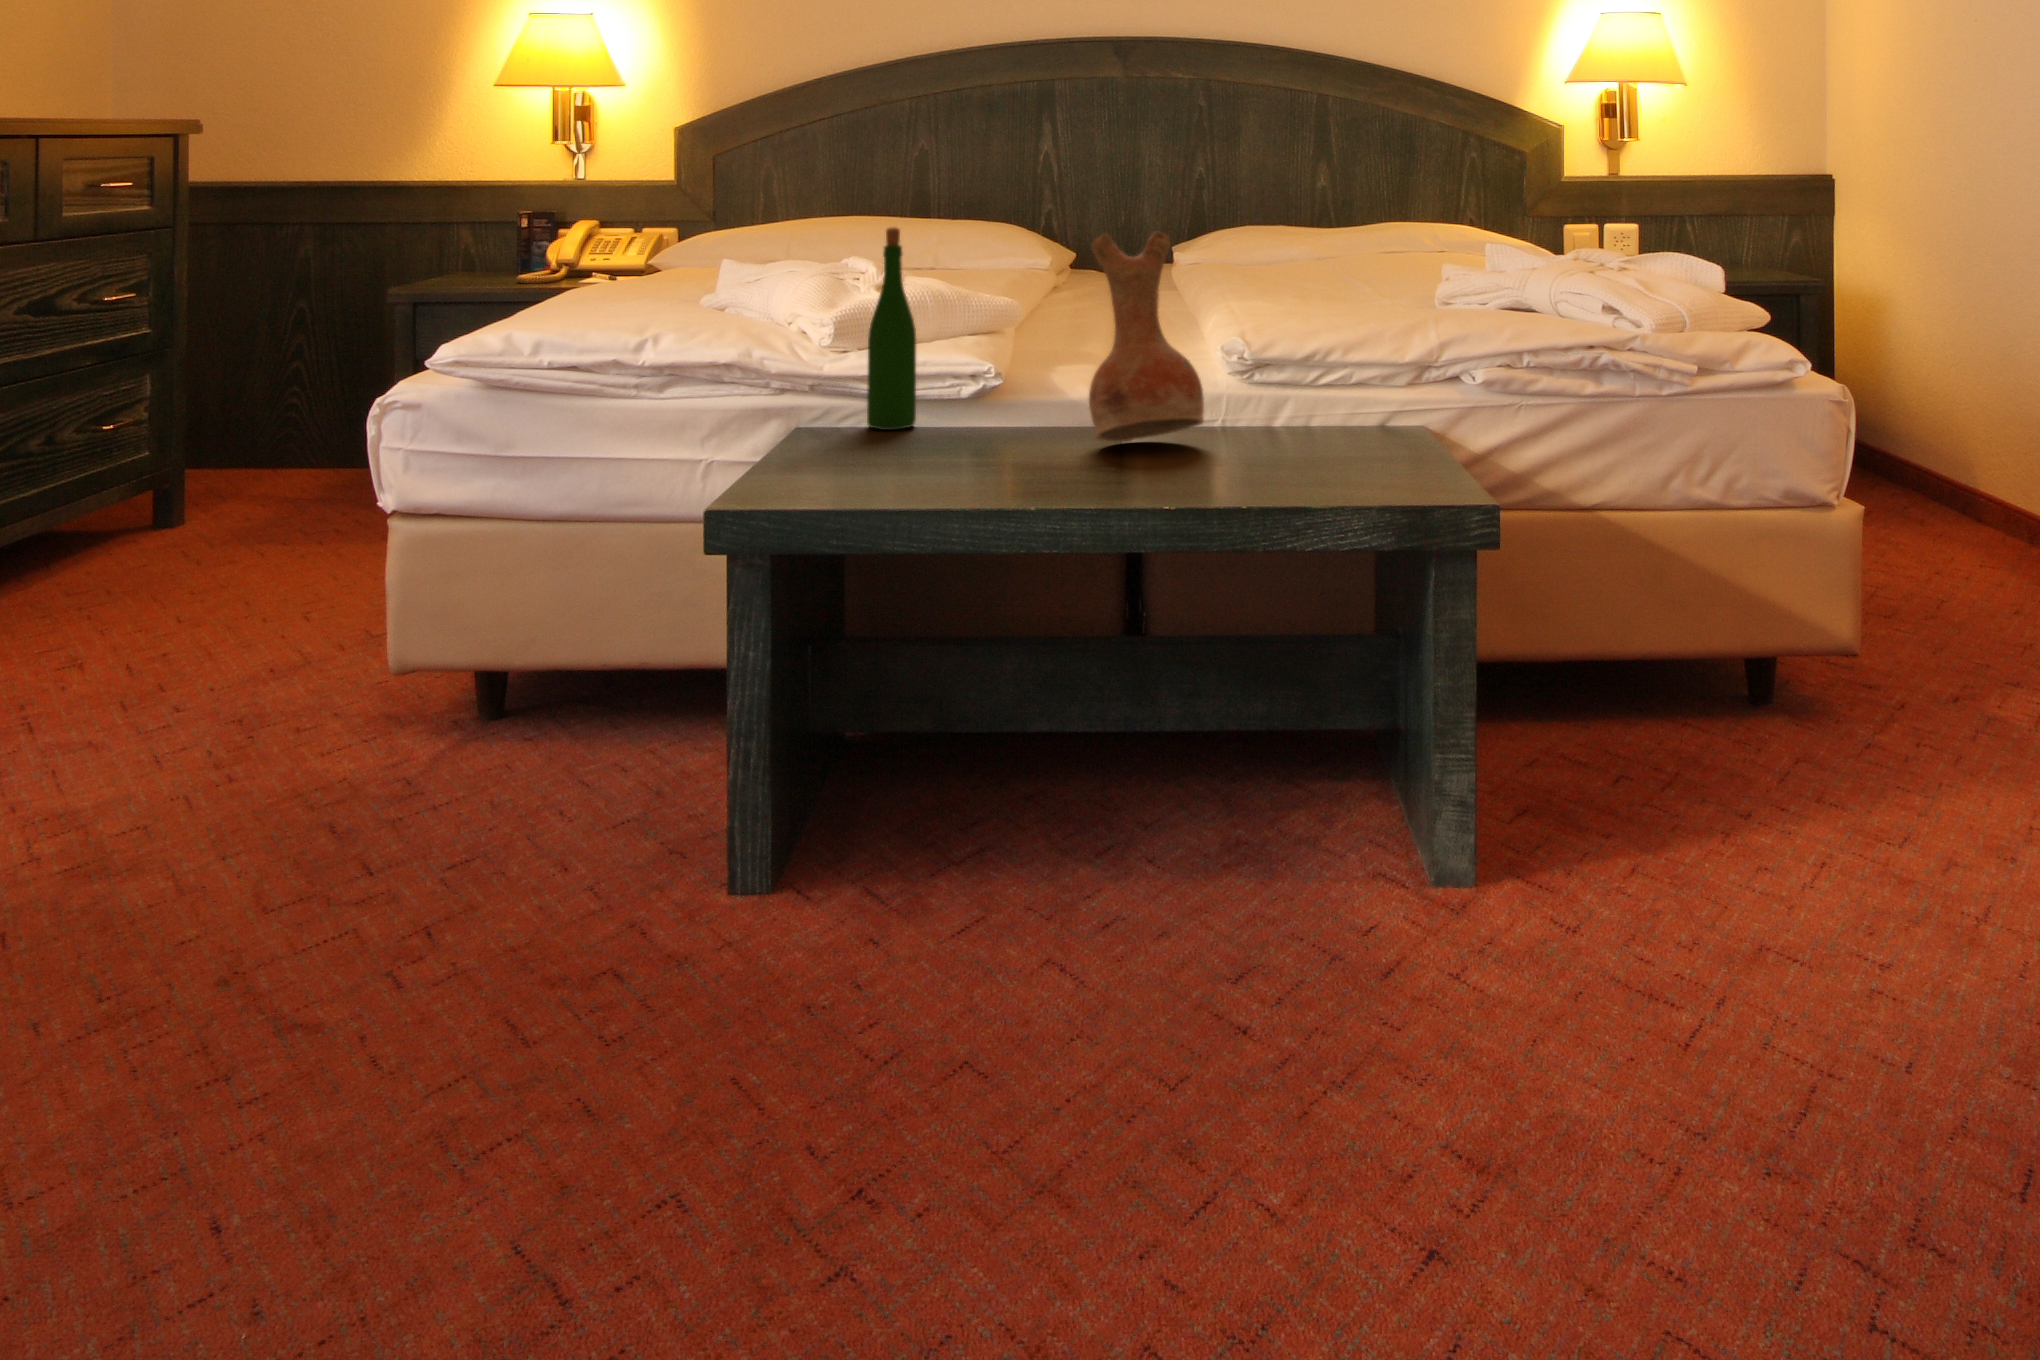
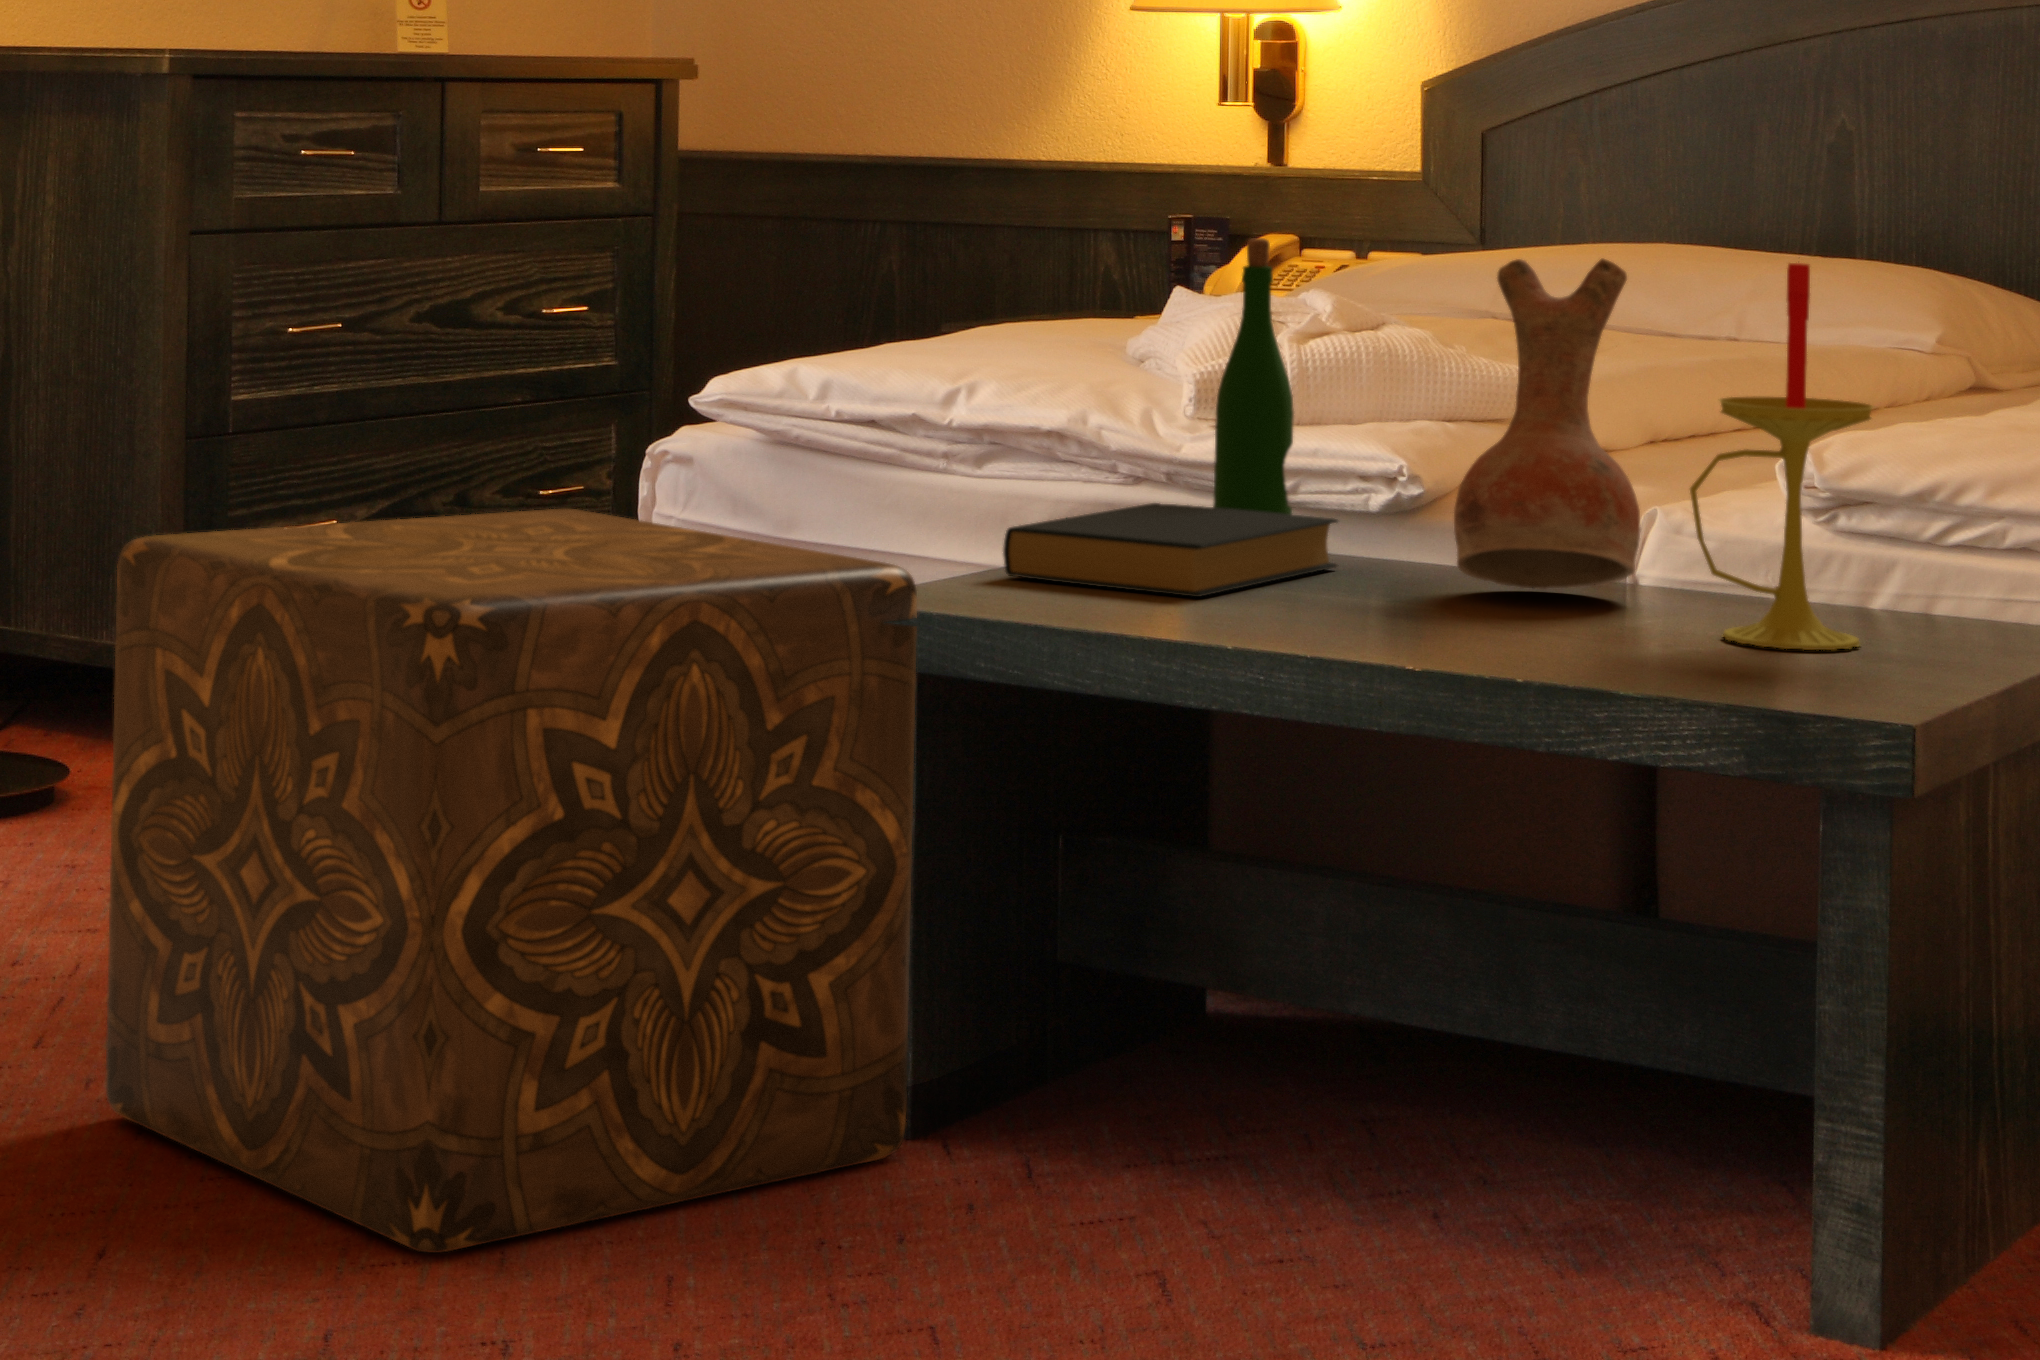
candle: none [1295,224,1387,469] -> present [1690,263,1873,650]
hardback book: none [816,409,988,480] -> present [1003,503,1338,597]
ottoman: none [119,473,840,1189] -> present [106,509,917,1253]

